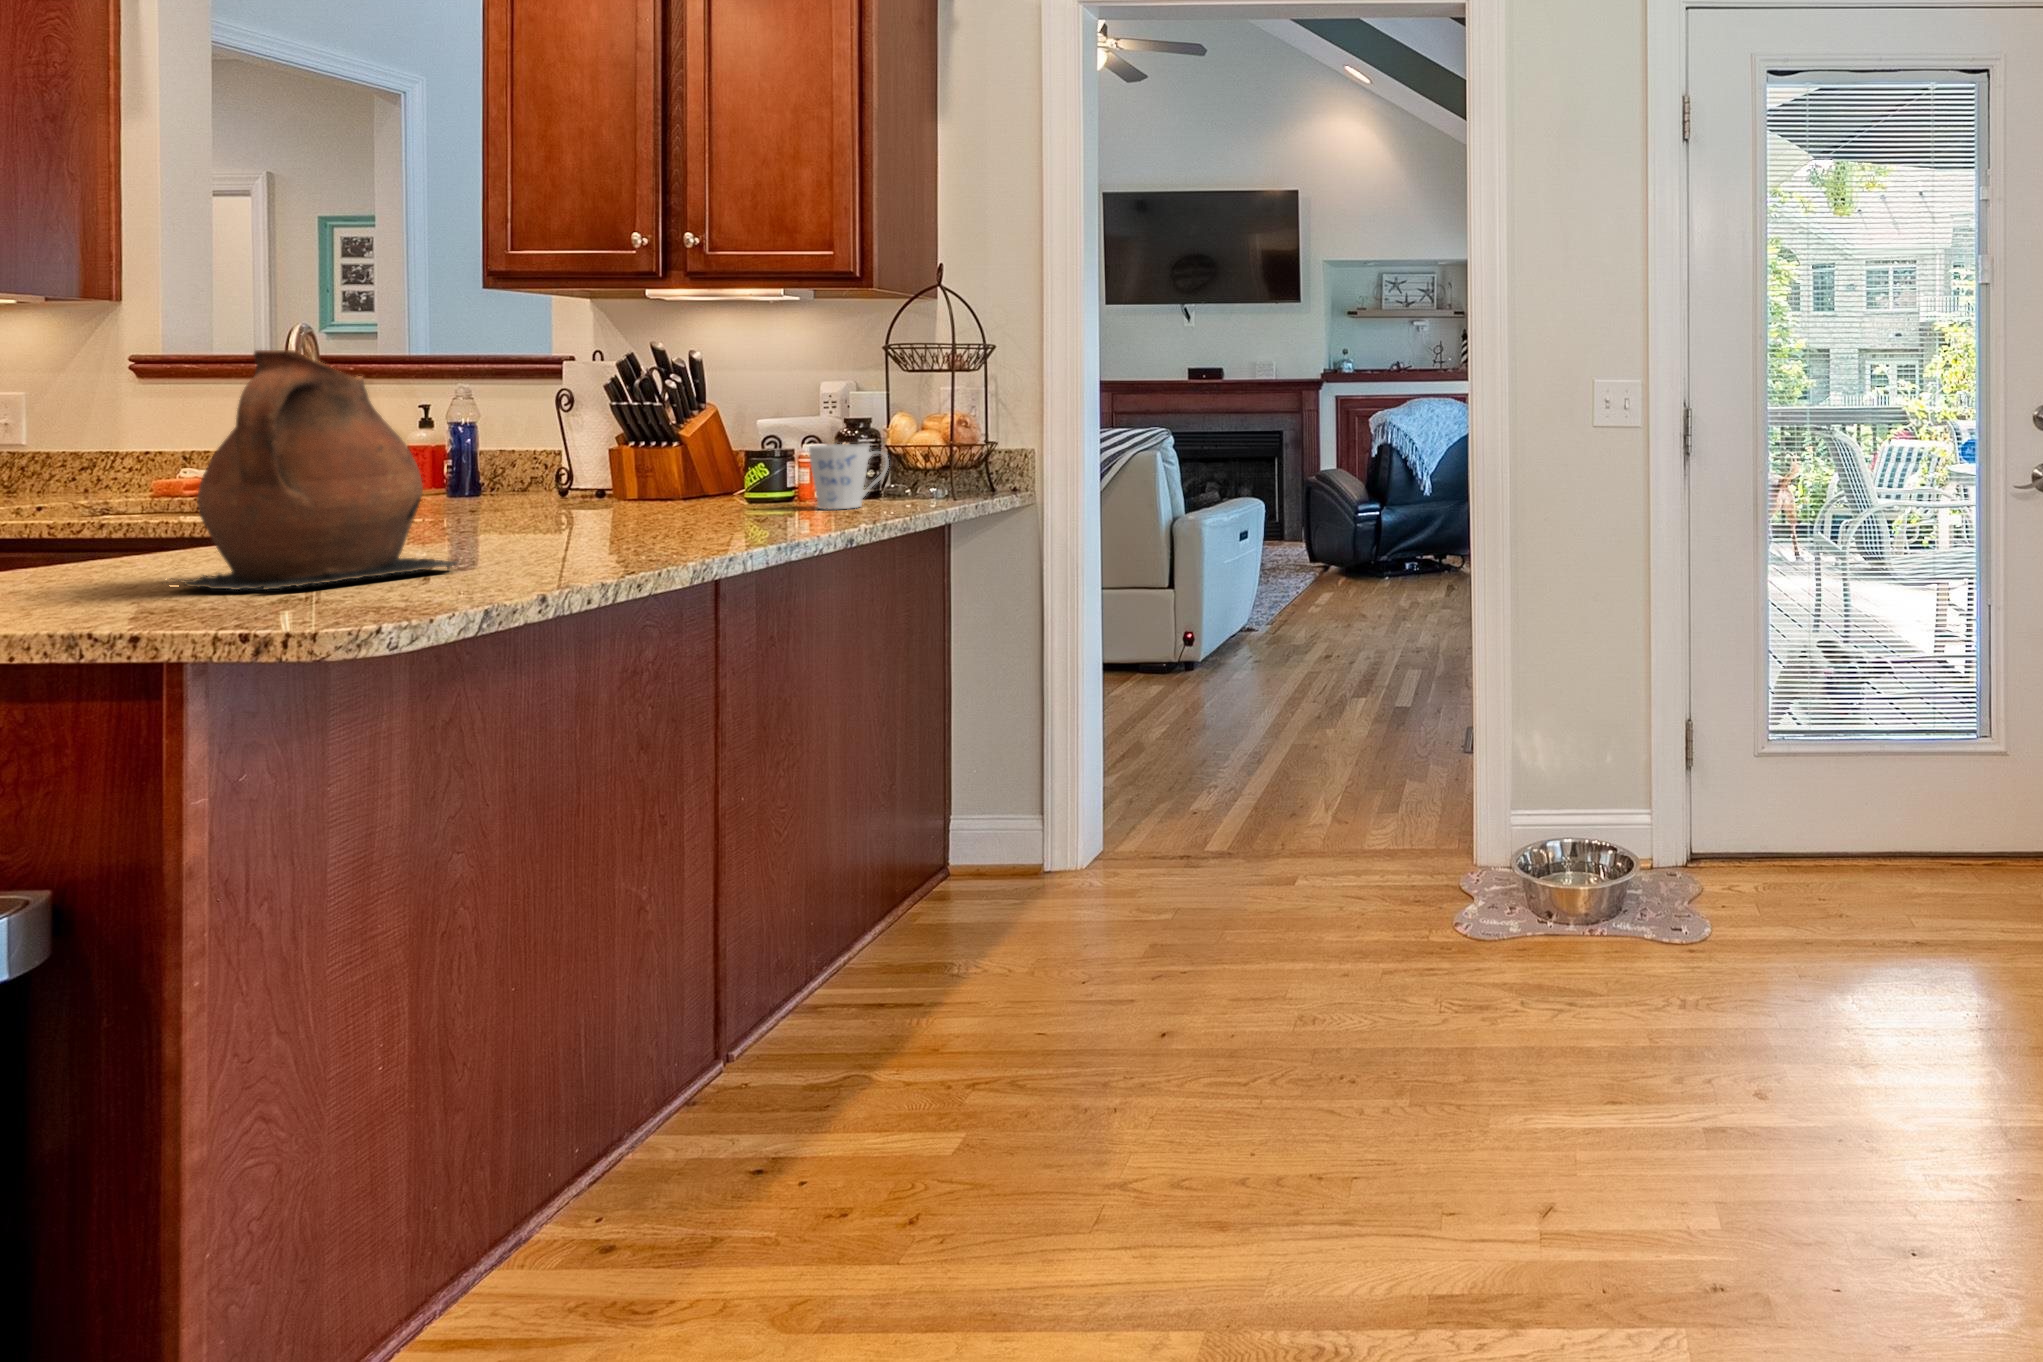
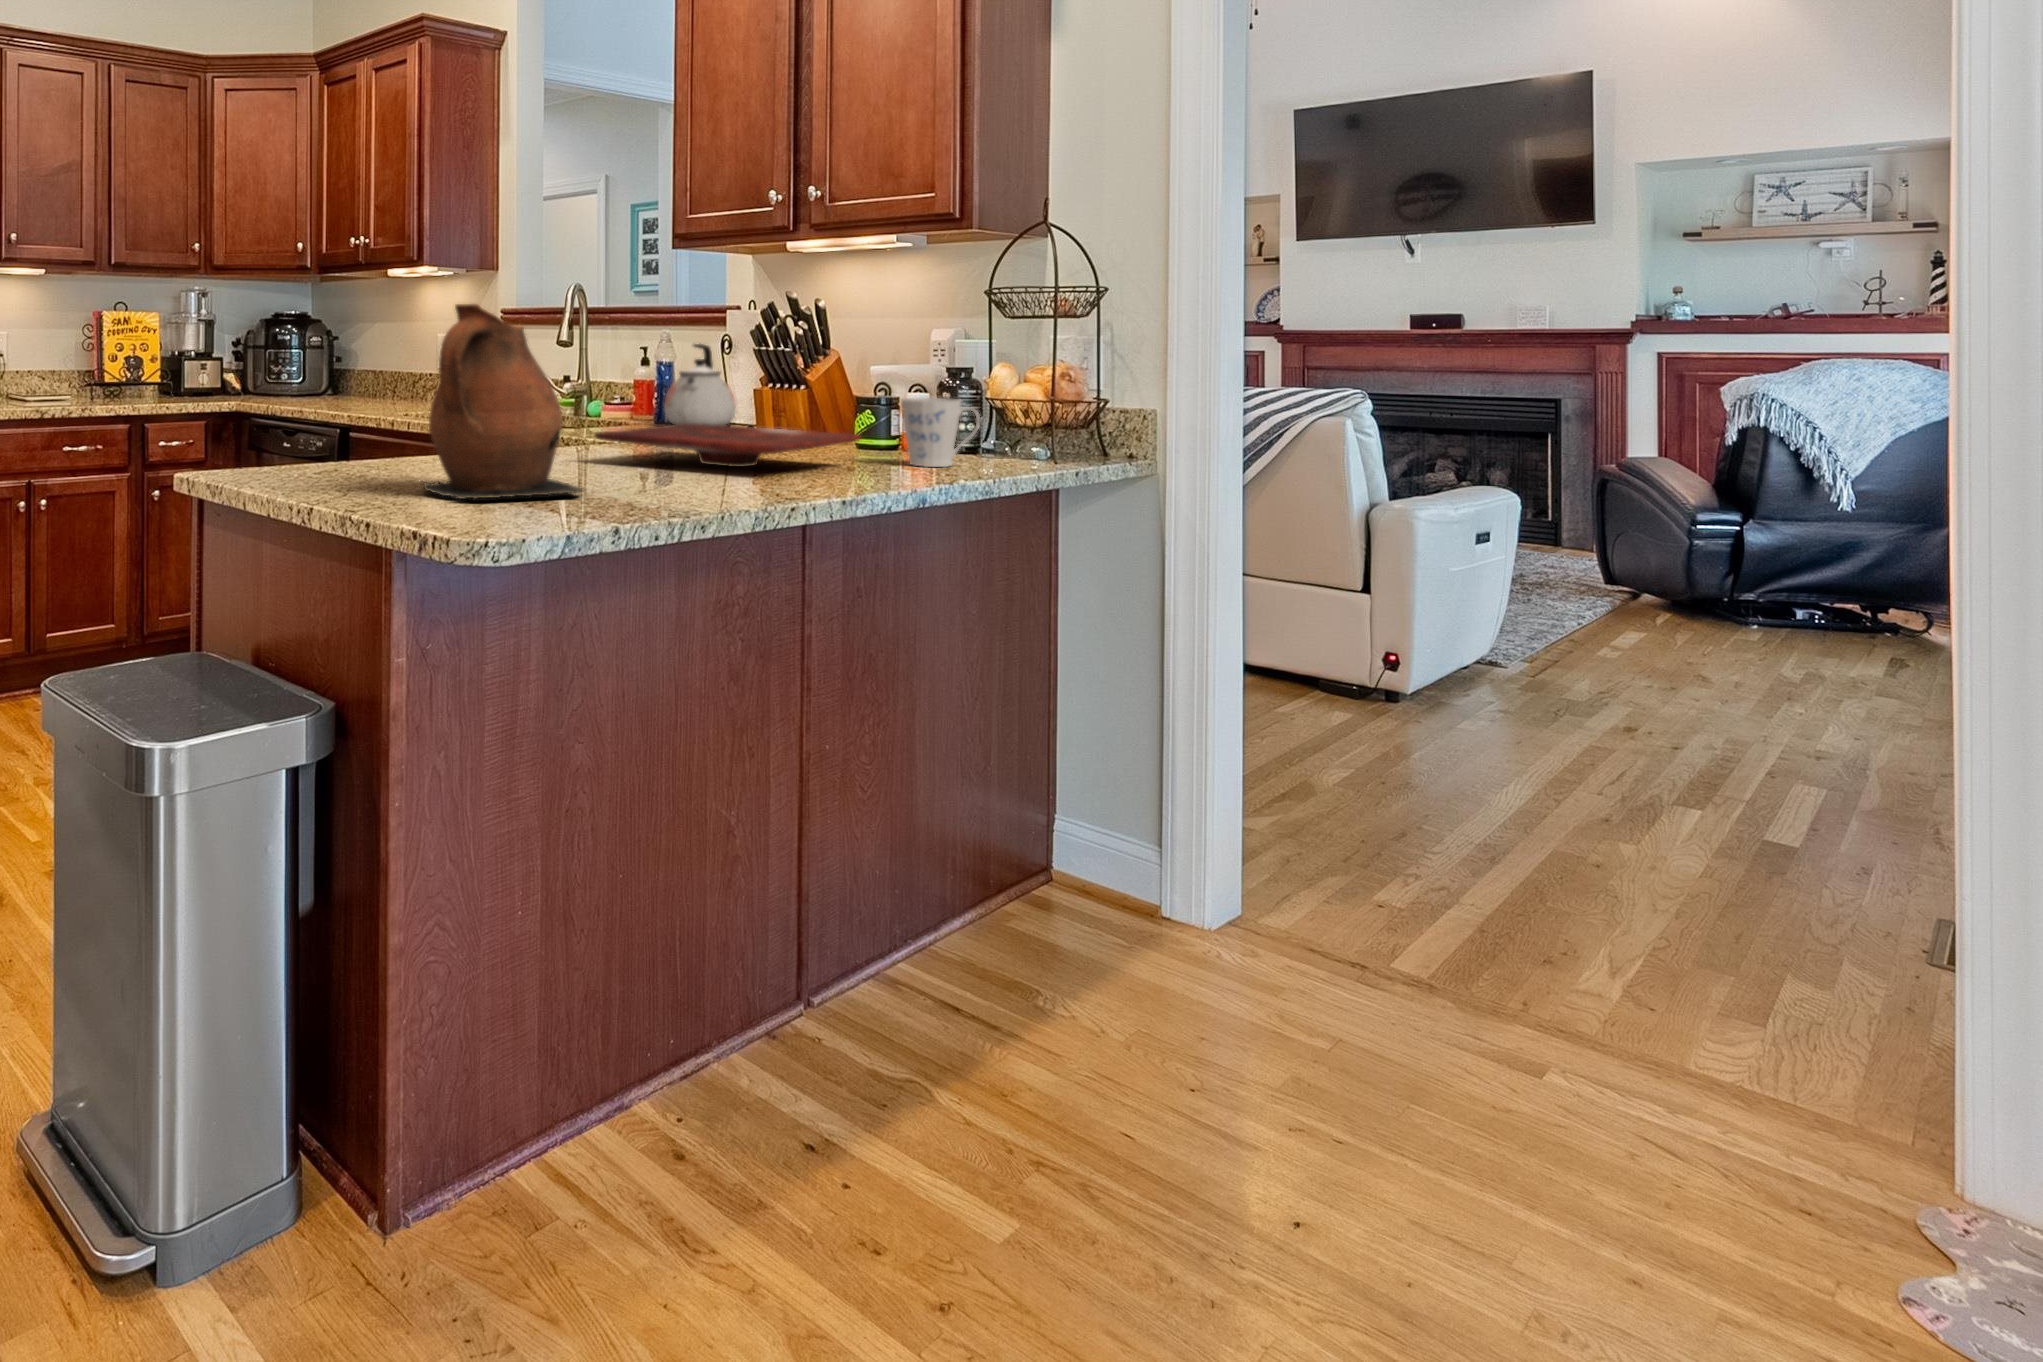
kettle: none [463,398,569,496] -> present [664,344,736,425]
cutting board: none [418,484,770,528] -> present [595,423,862,467]

